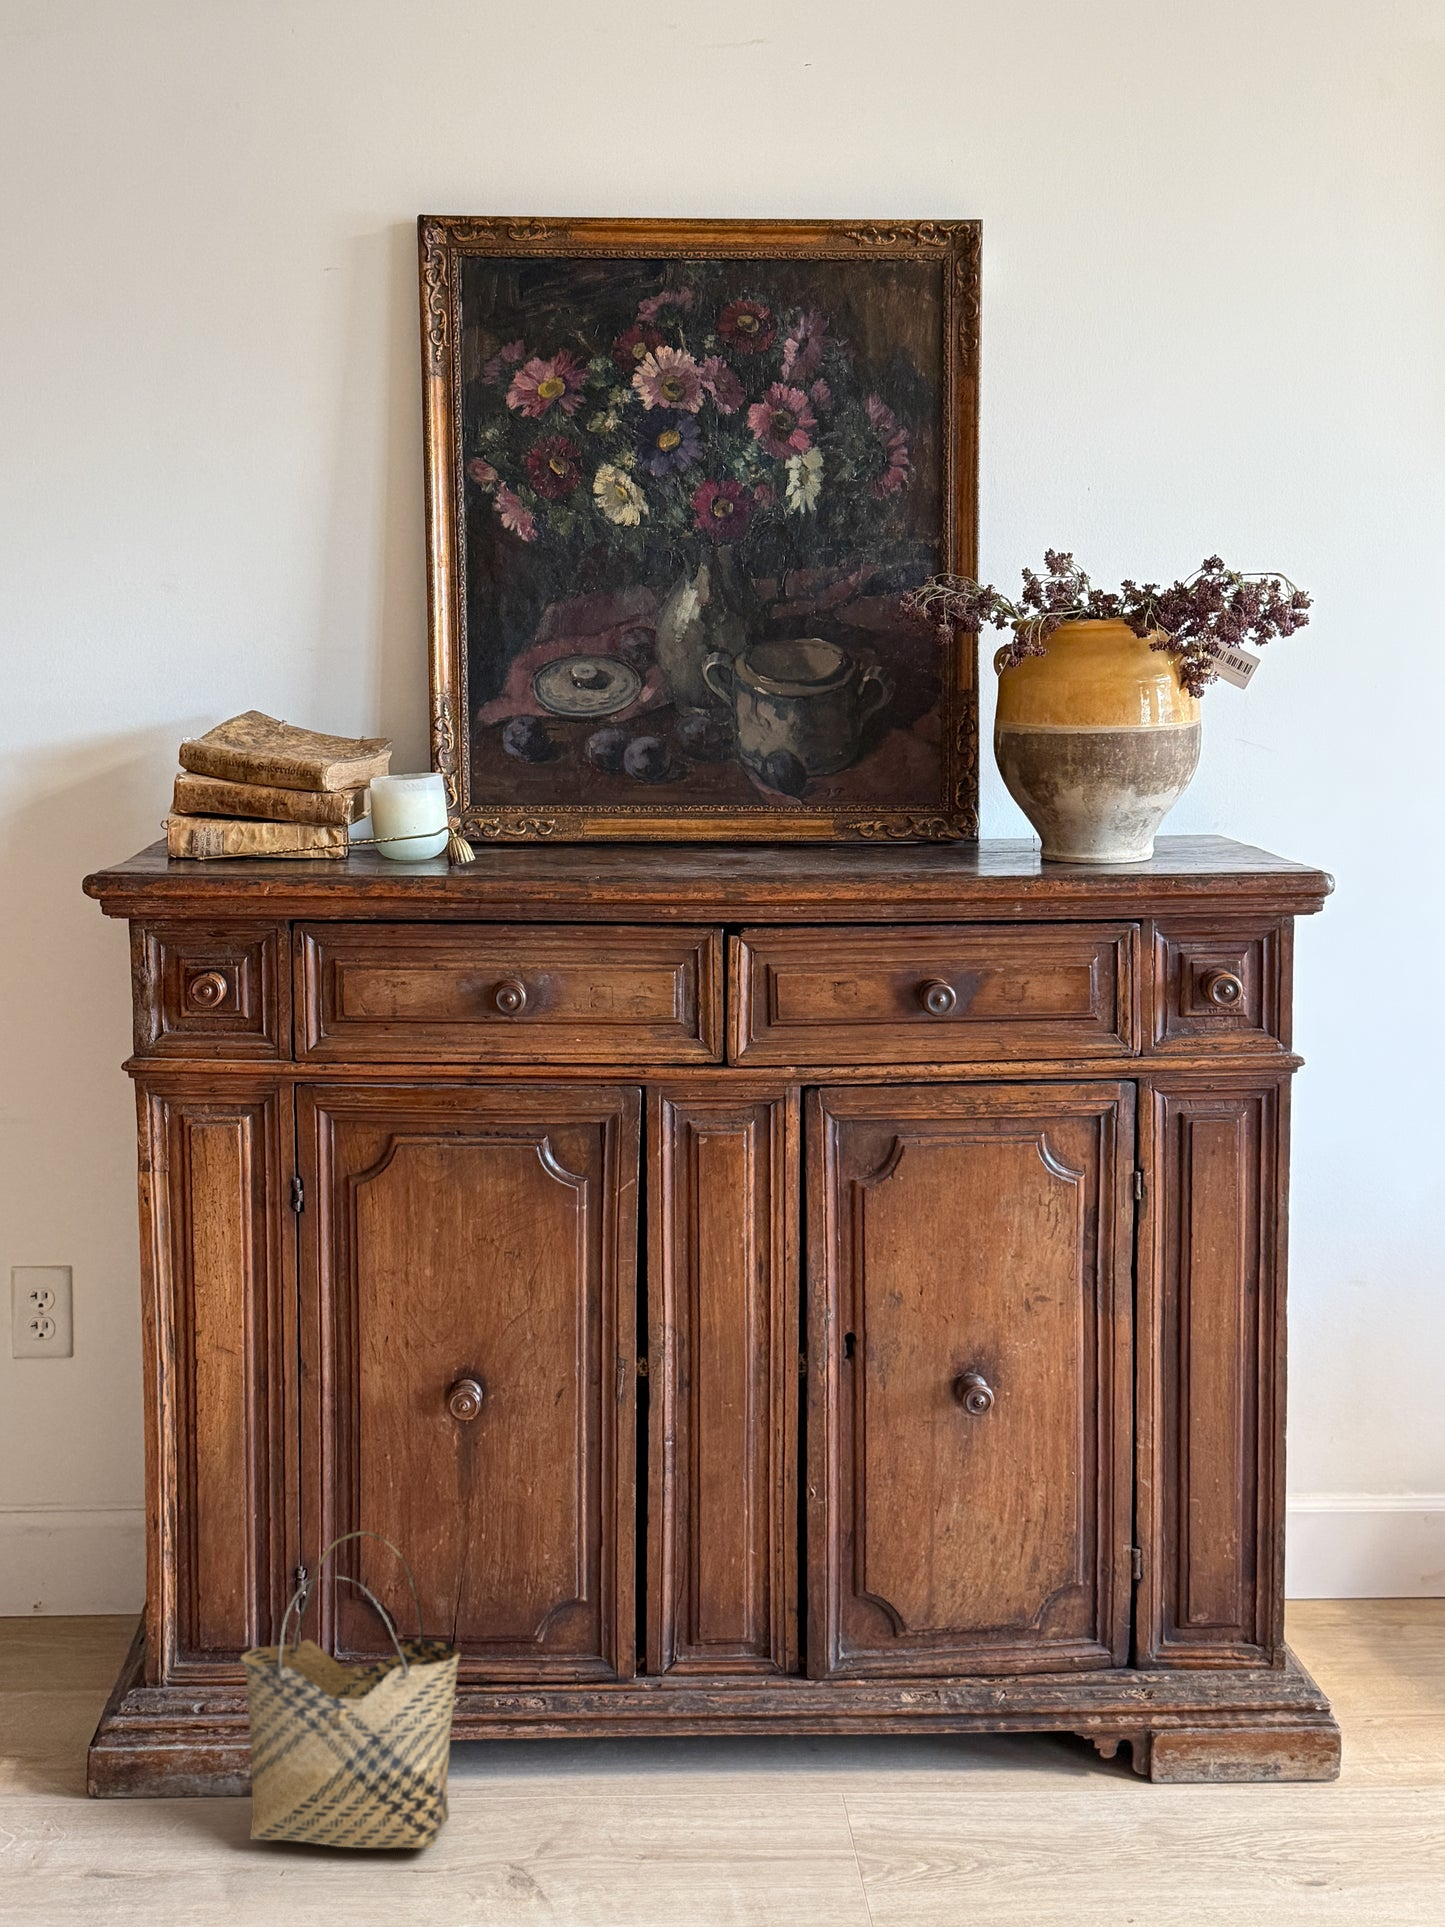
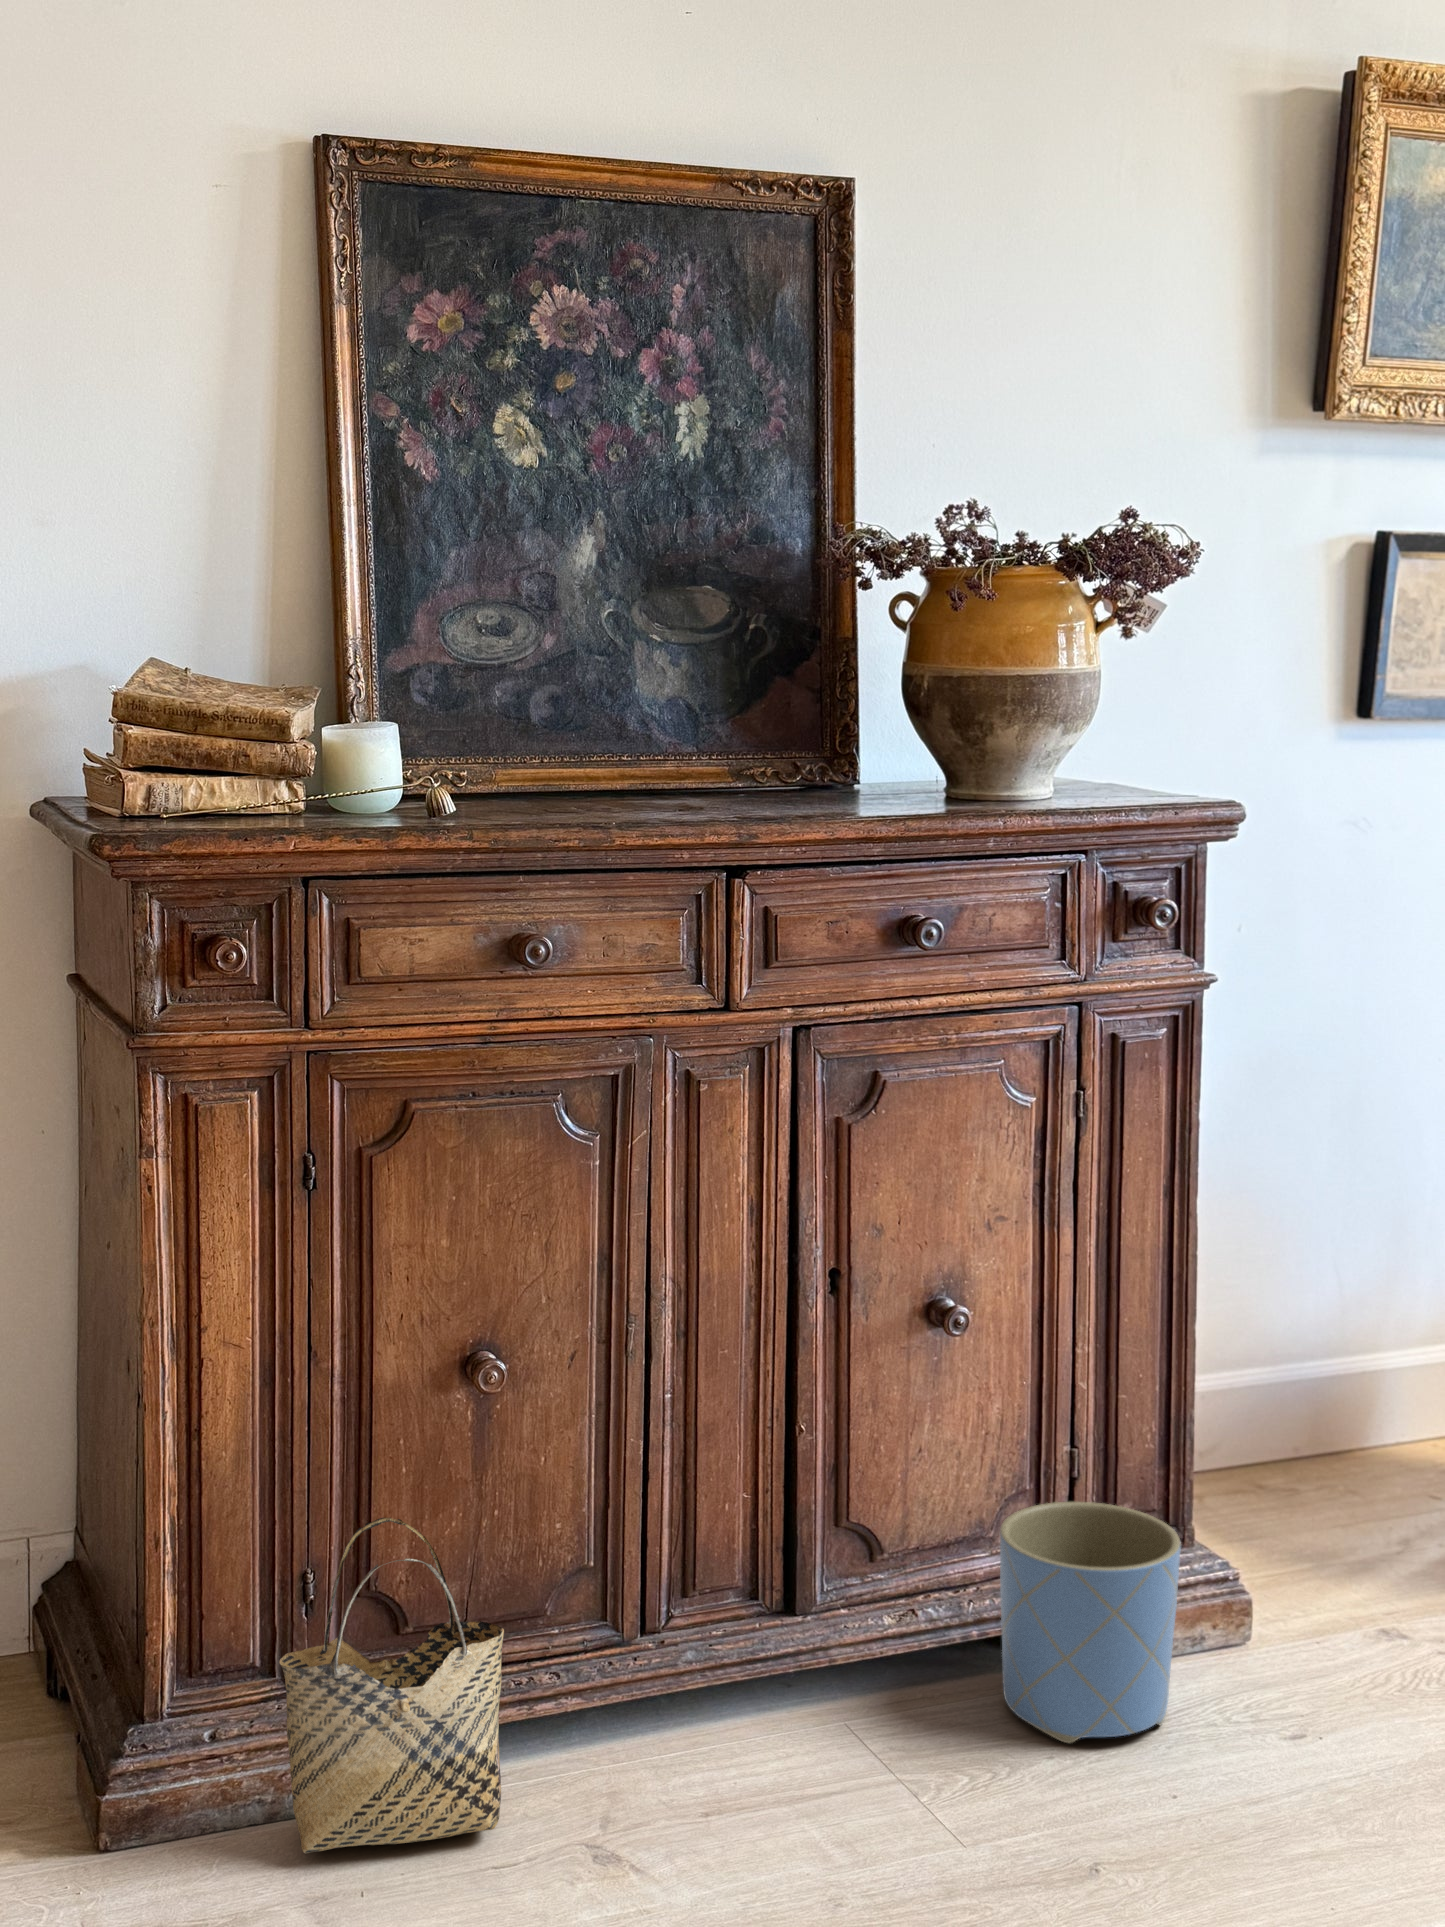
planter: none [1007,1601,1201,1867] -> present [1000,1502,1181,1743]

